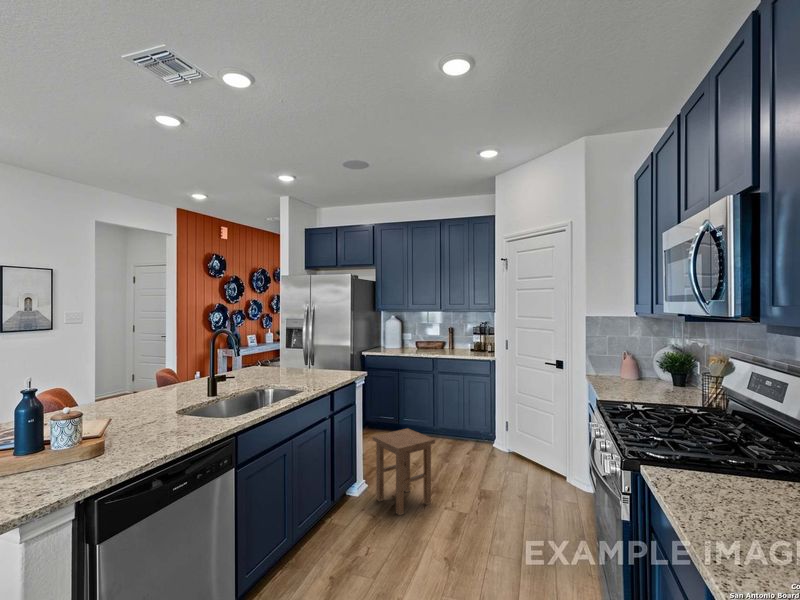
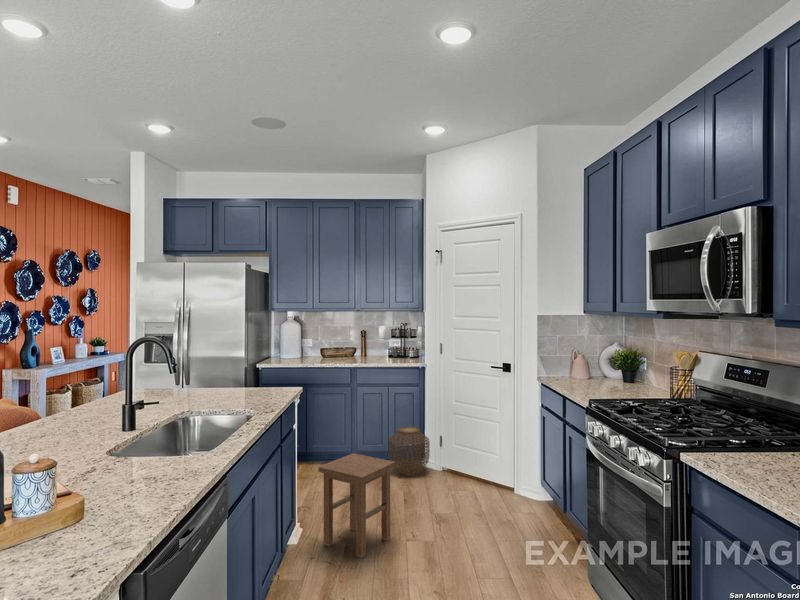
woven basket: none [461,411,497,453] -> present [389,427,430,476]

